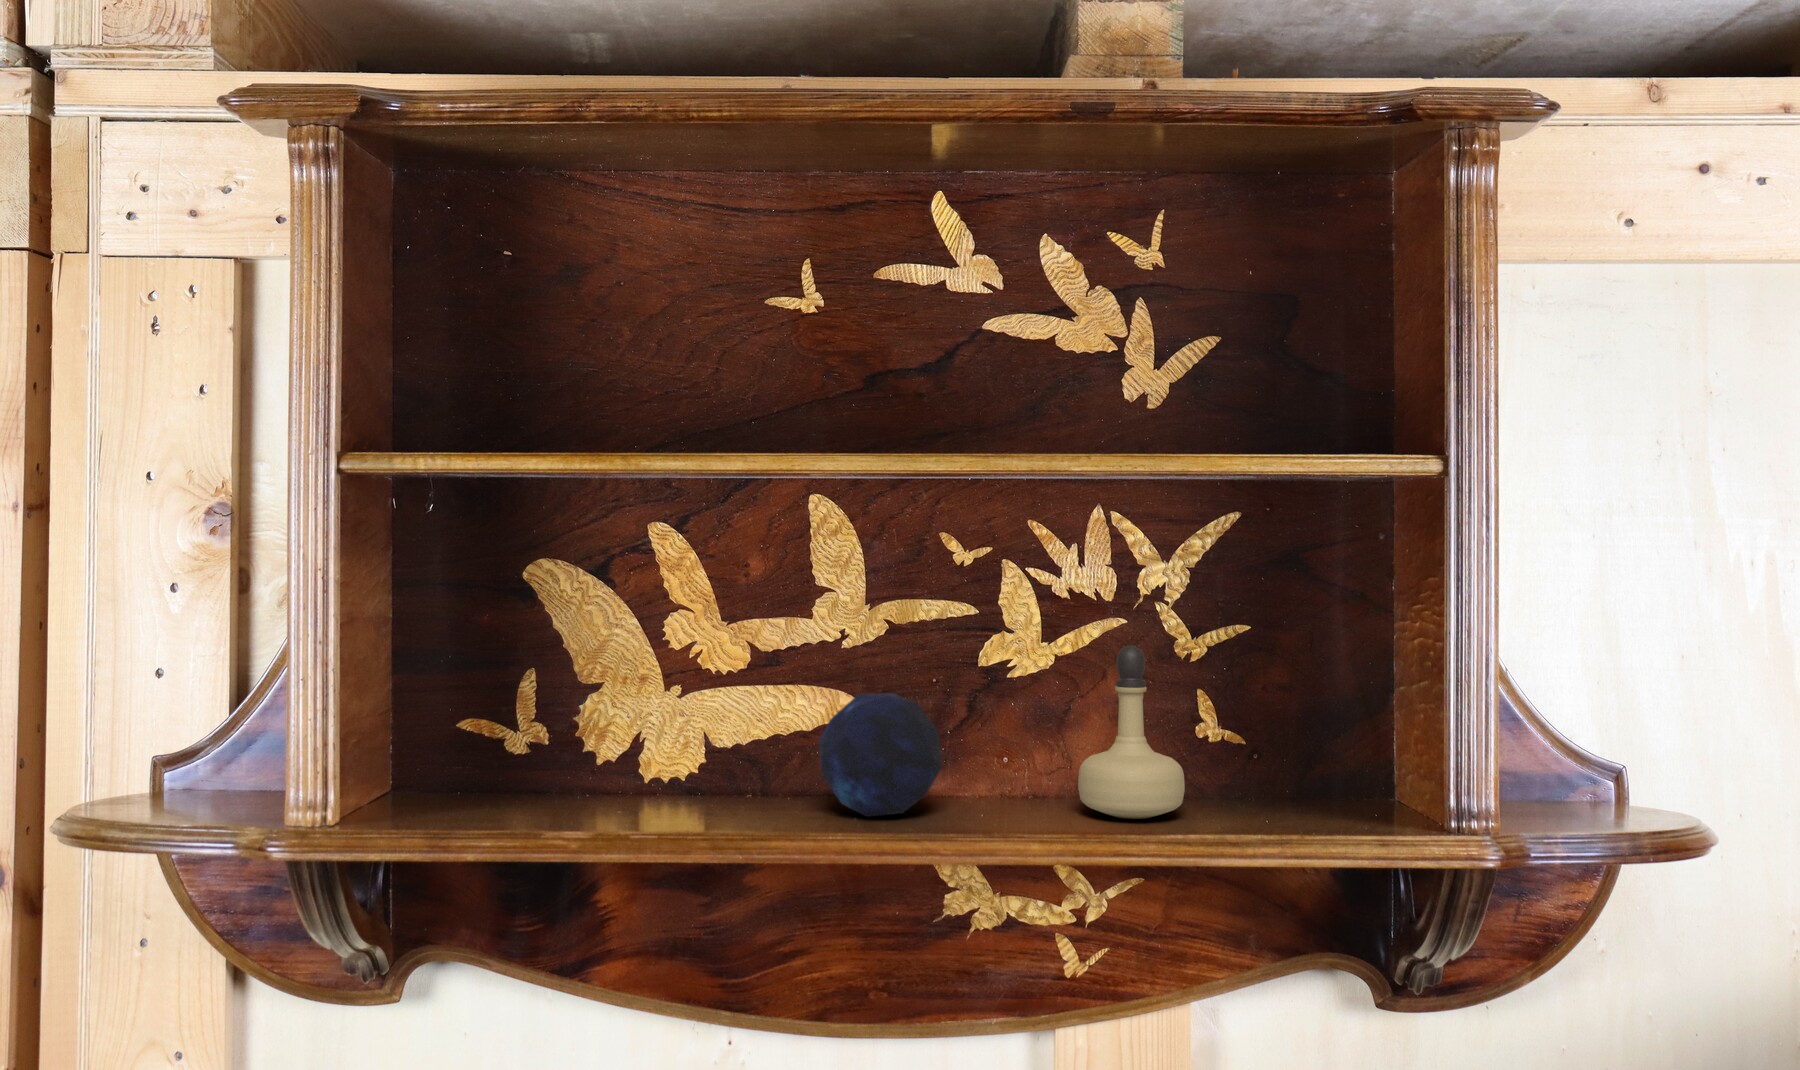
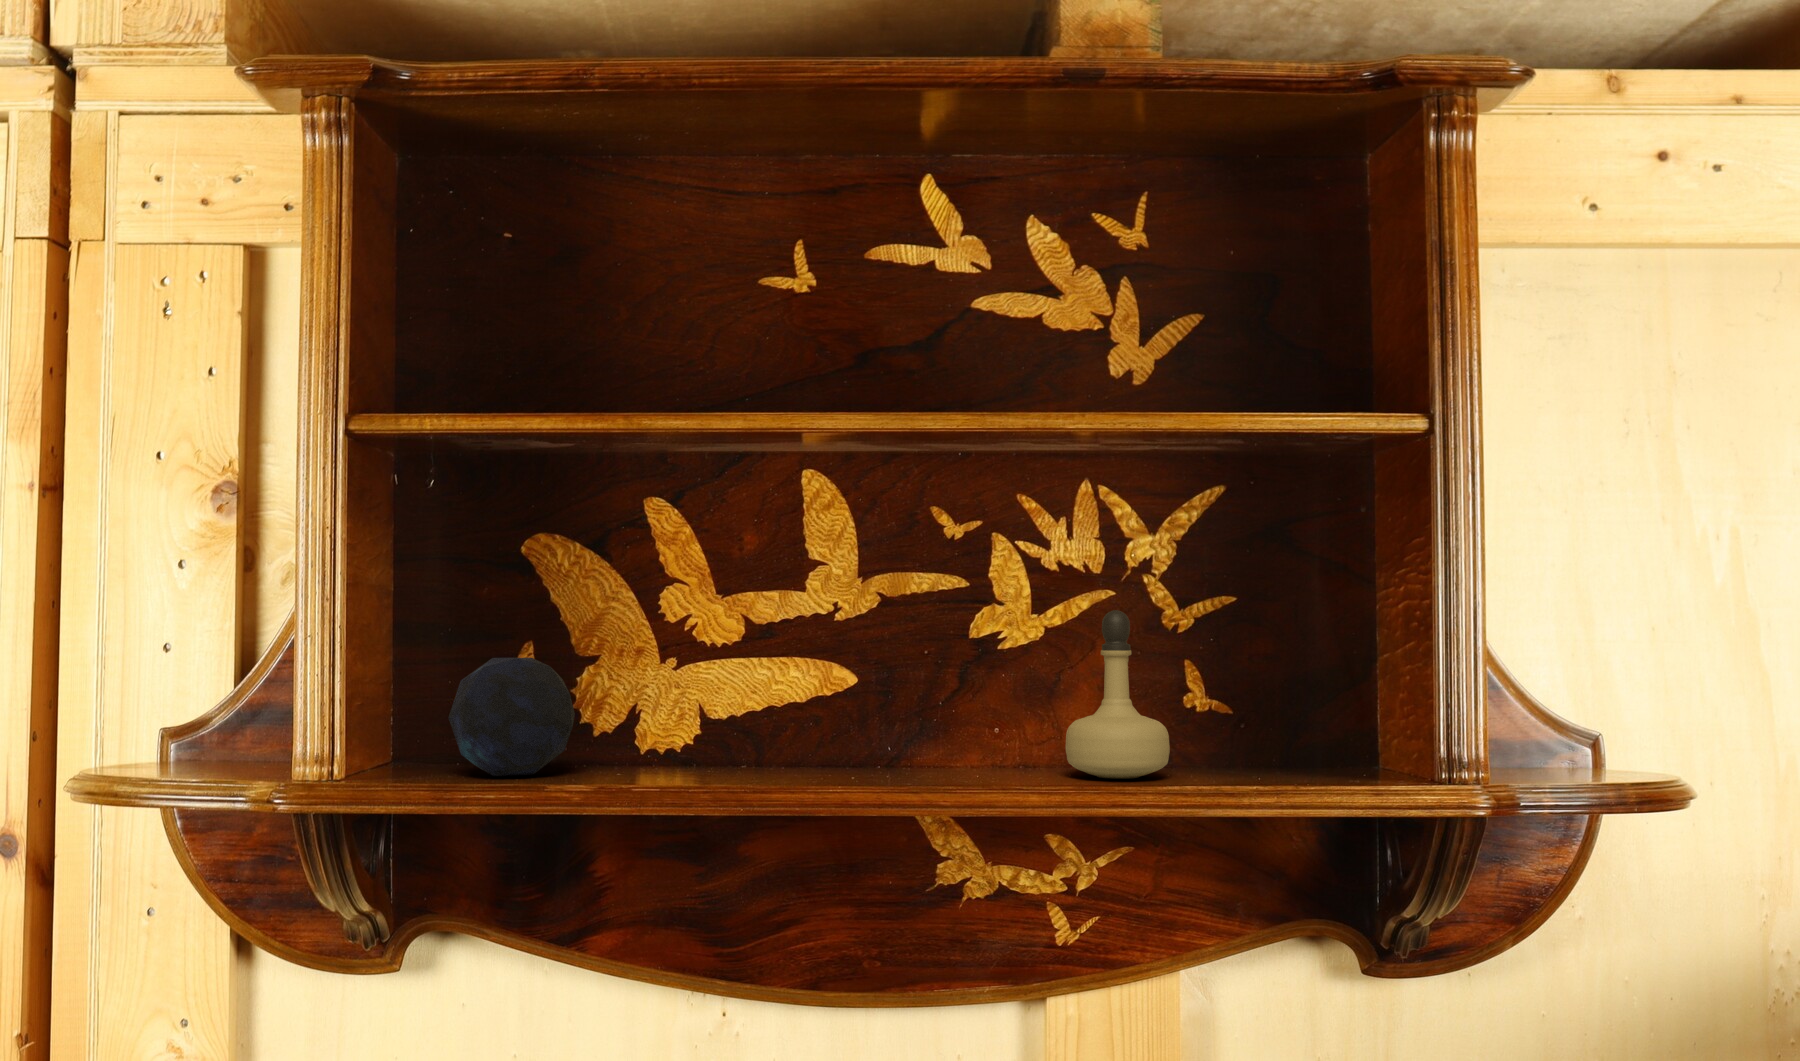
decorative orb: present [819,693,942,817] -> present [448,658,575,776]

